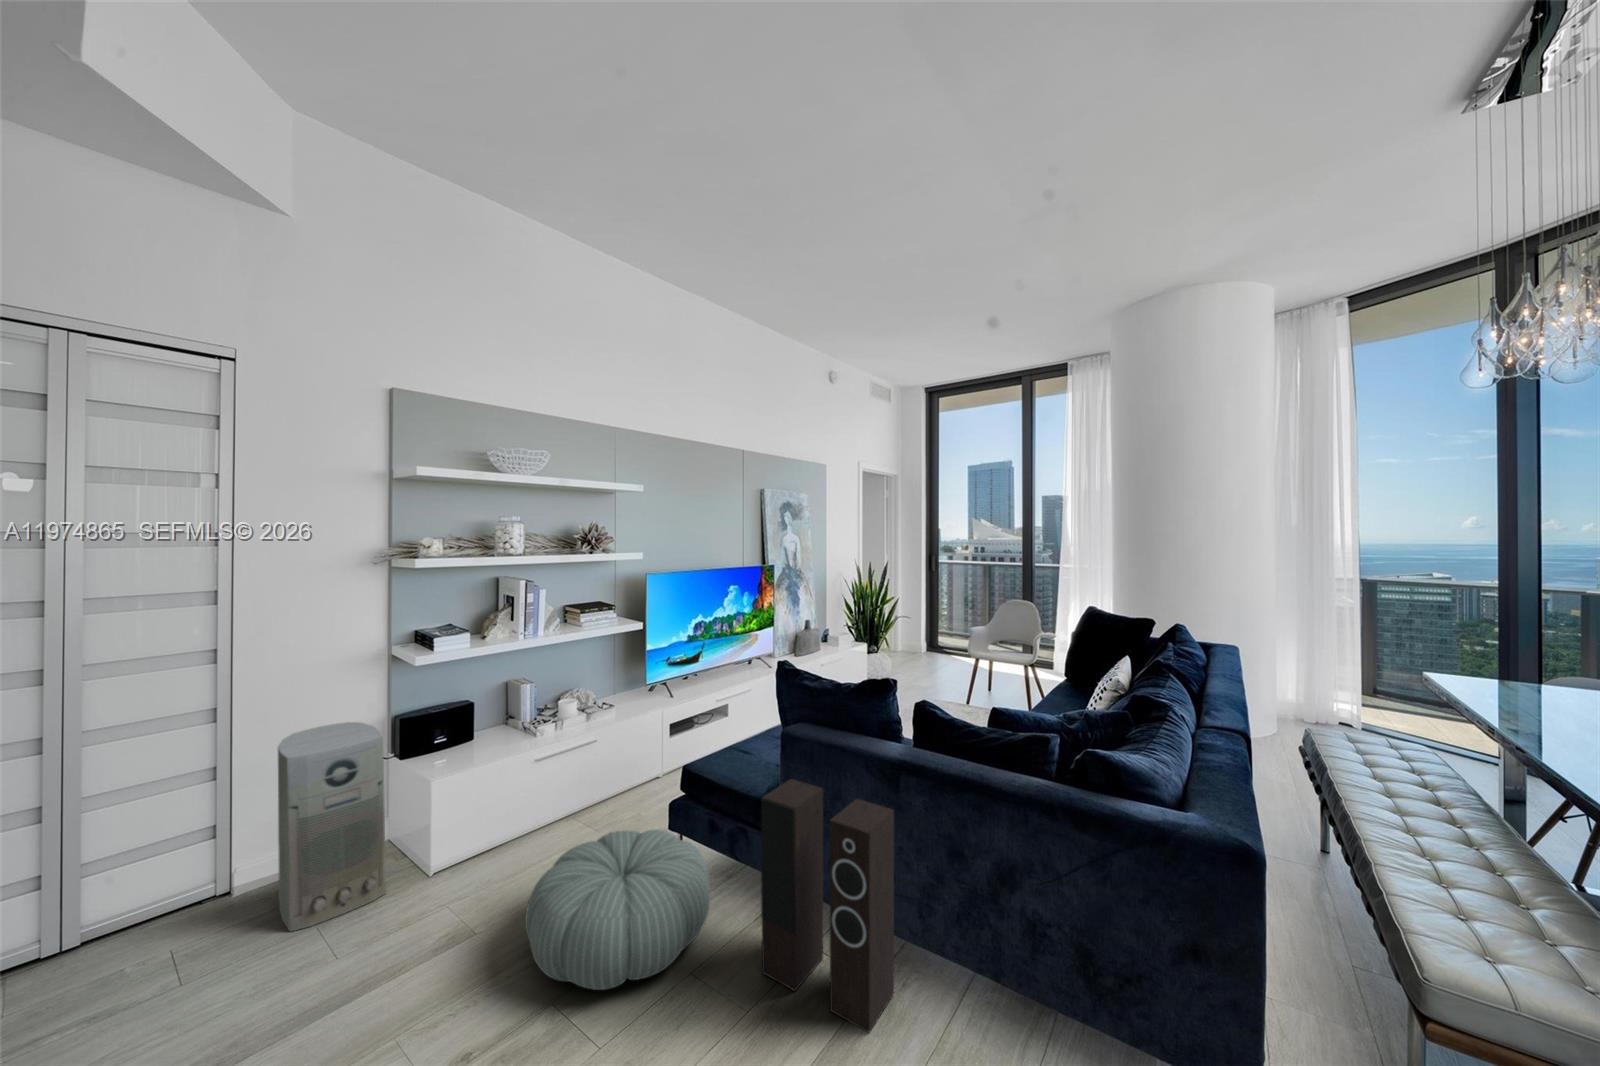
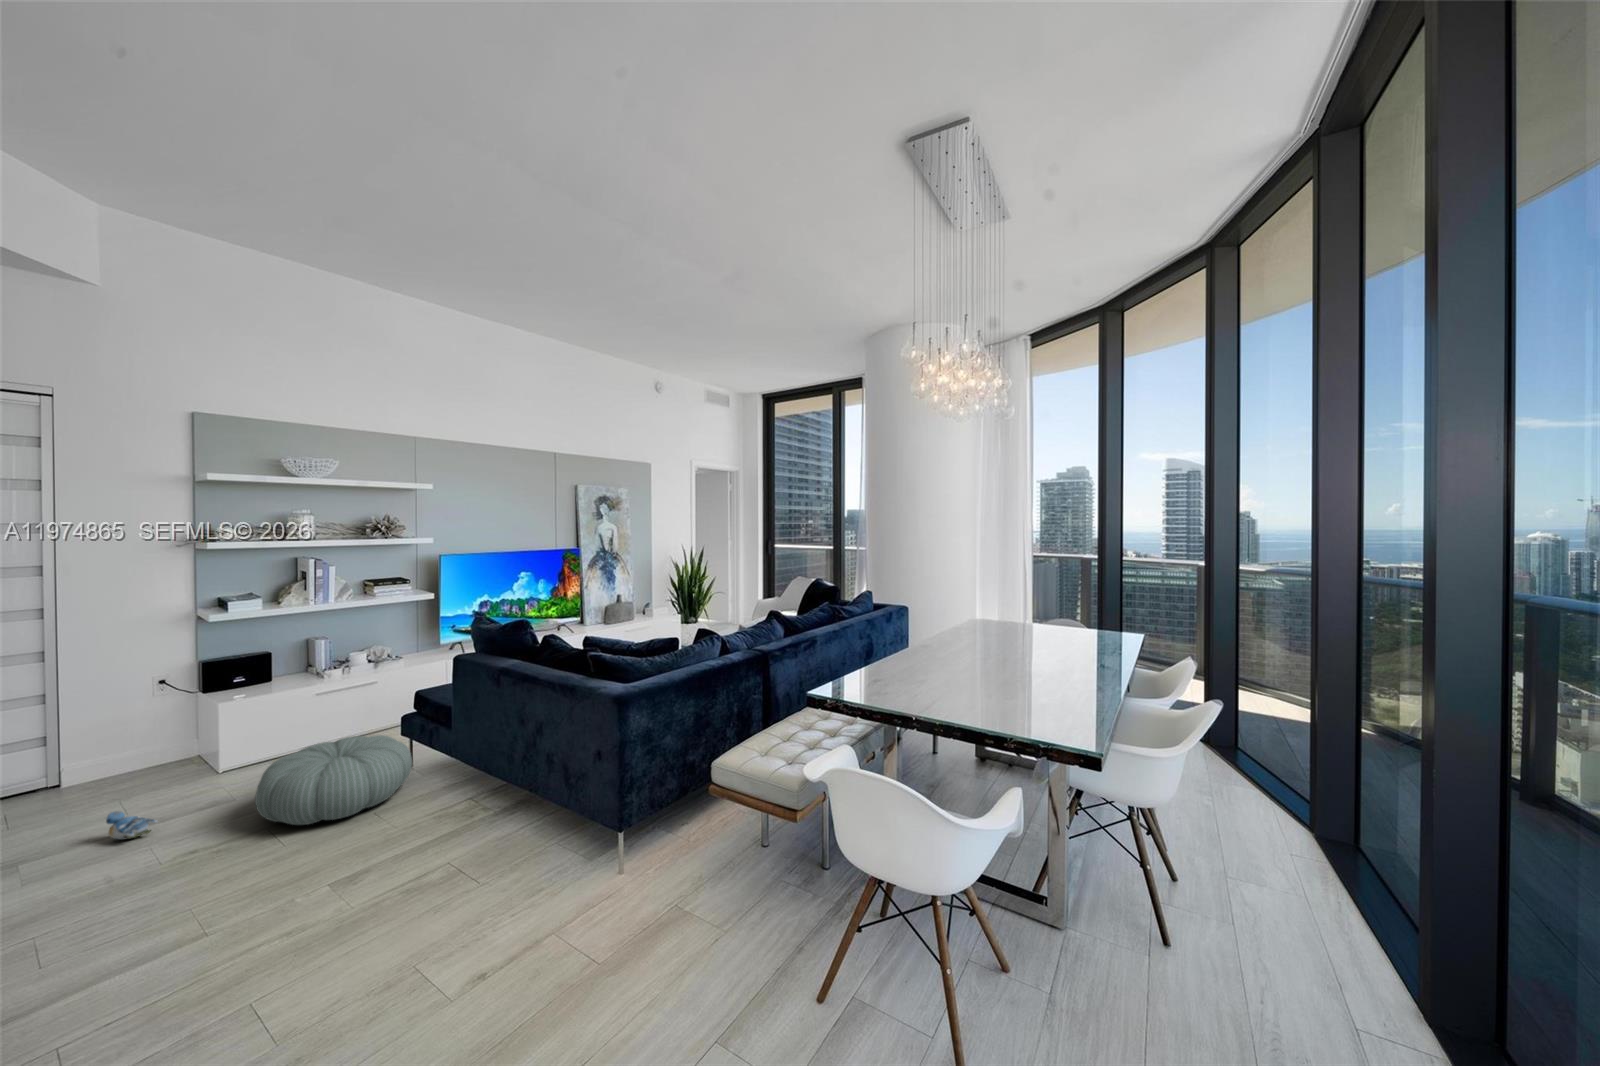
air purifier: present [278,722,386,932] -> none [90,664,181,805]
speaker: present [761,779,894,1032] -> none [417,691,499,840]
plush toy: none [329,966,395,1012] -> present [106,811,158,839]

